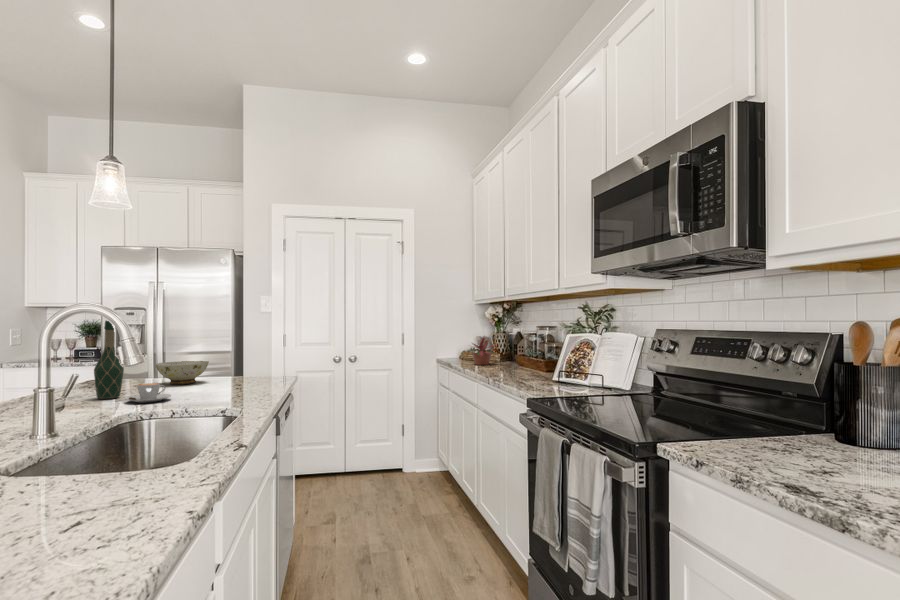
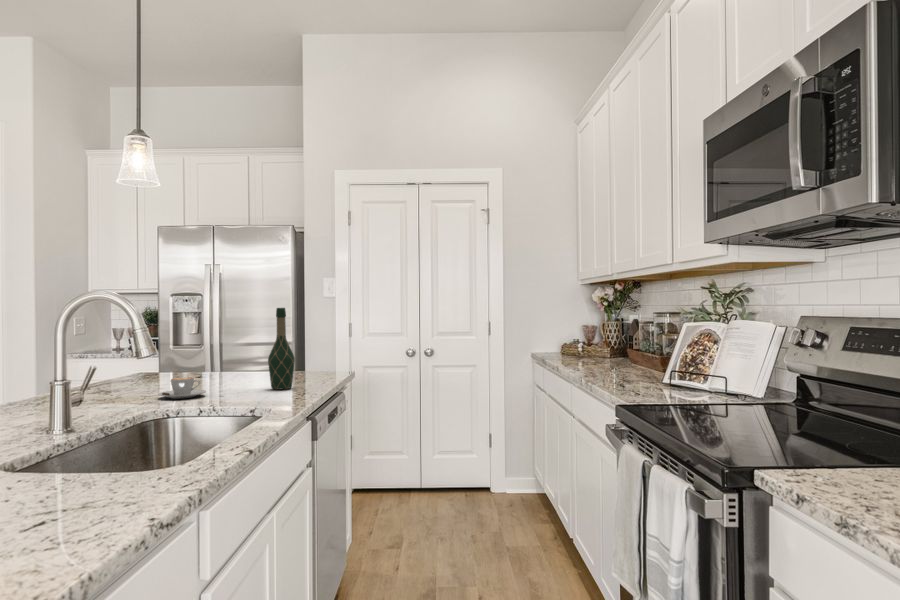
wine bottle: present [94,321,124,399] -> present [268,308,295,390]
potted plant: present [472,337,494,365] -> none [560,324,606,362]
ceramic bowl: present [155,361,209,385] -> none [199,354,256,380]

